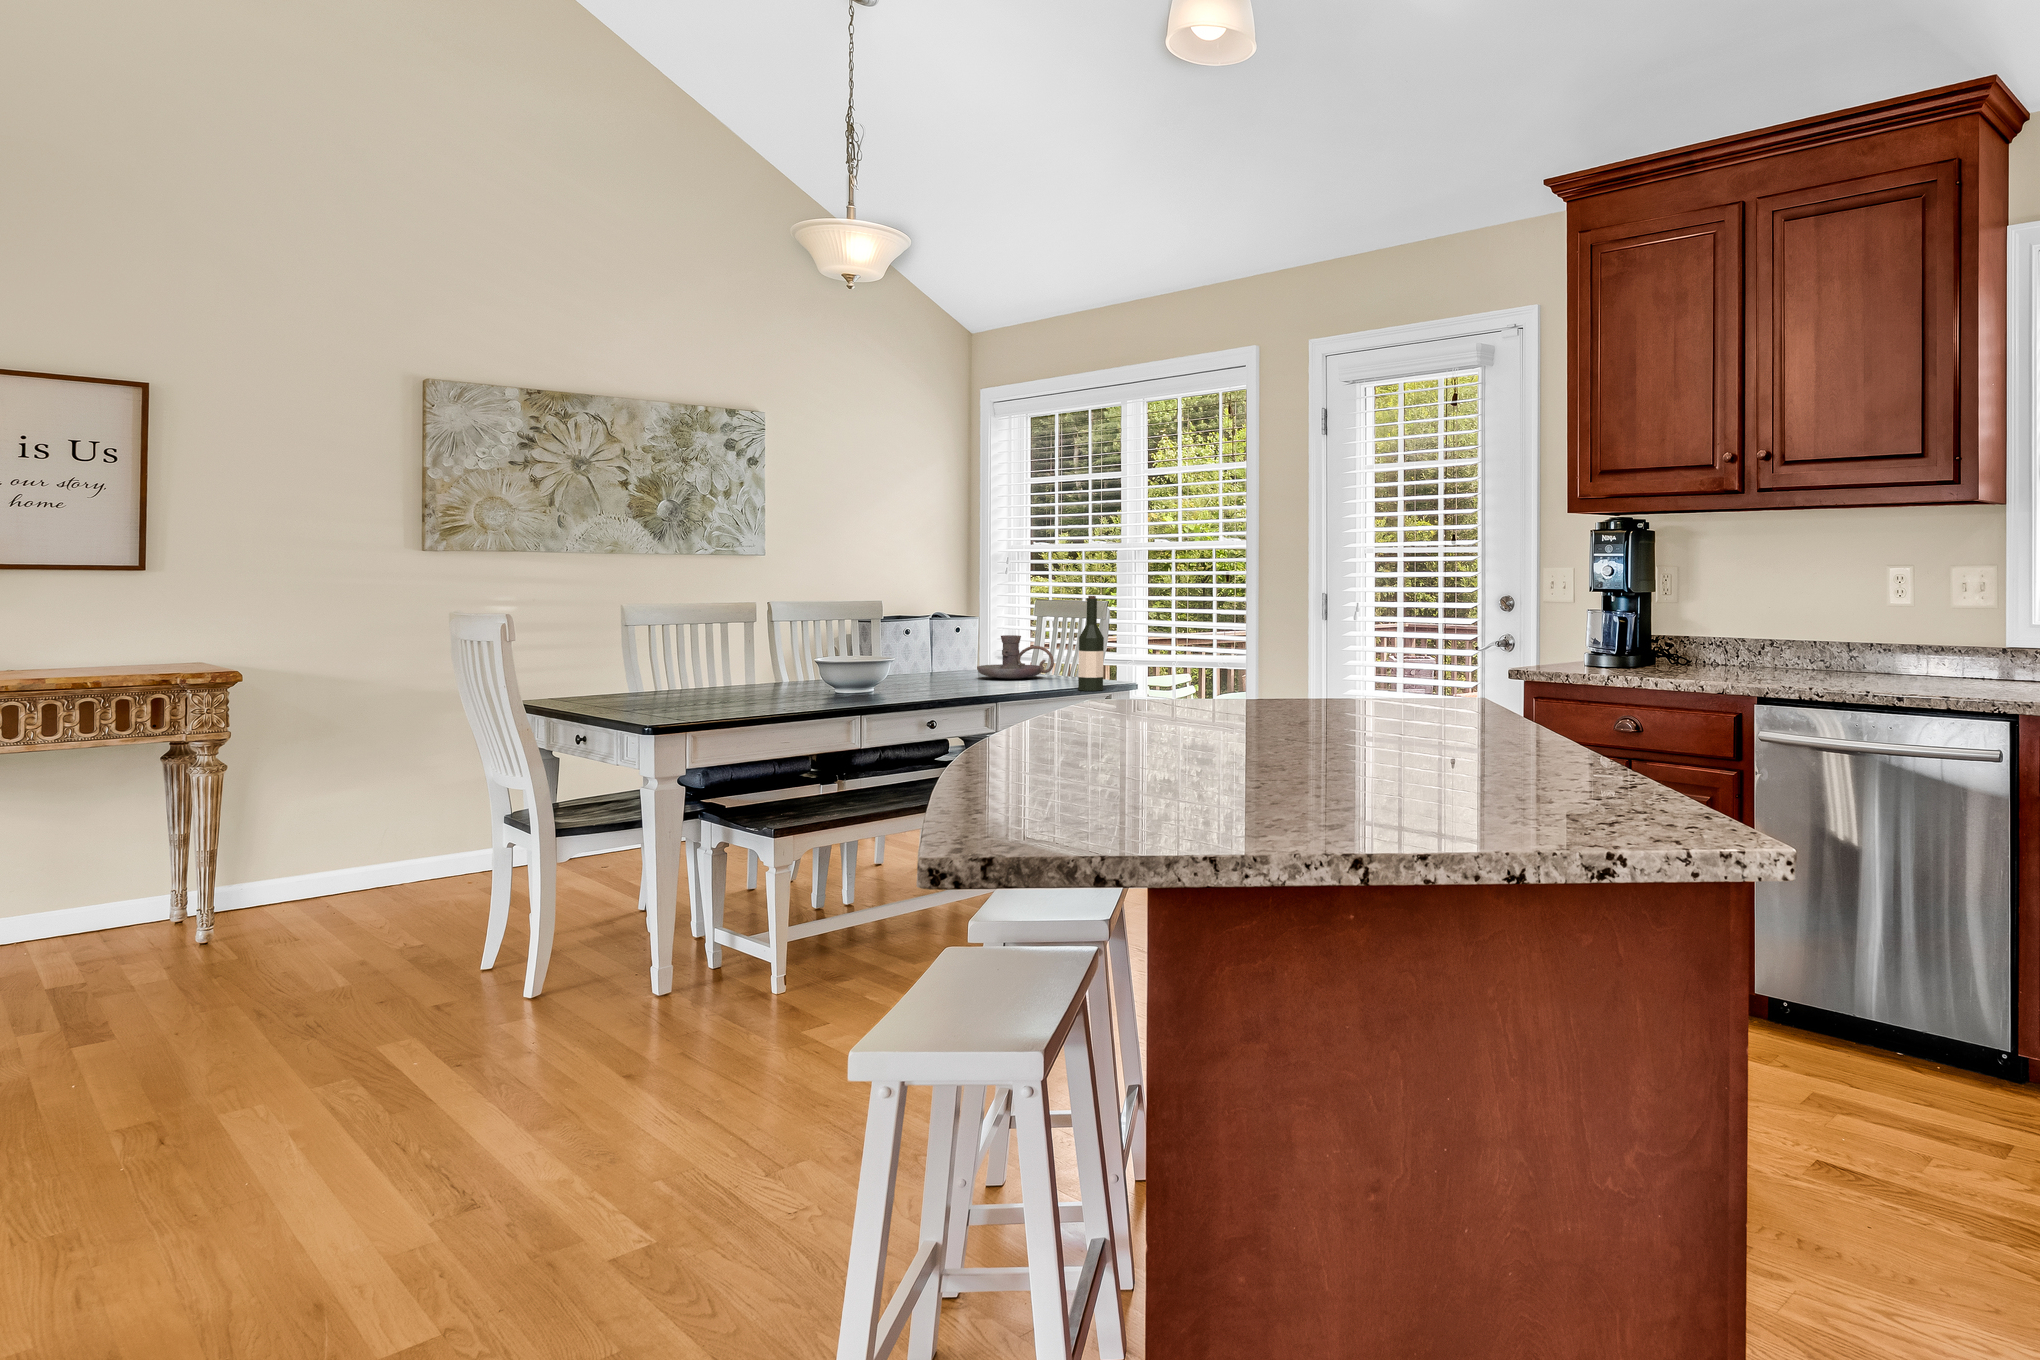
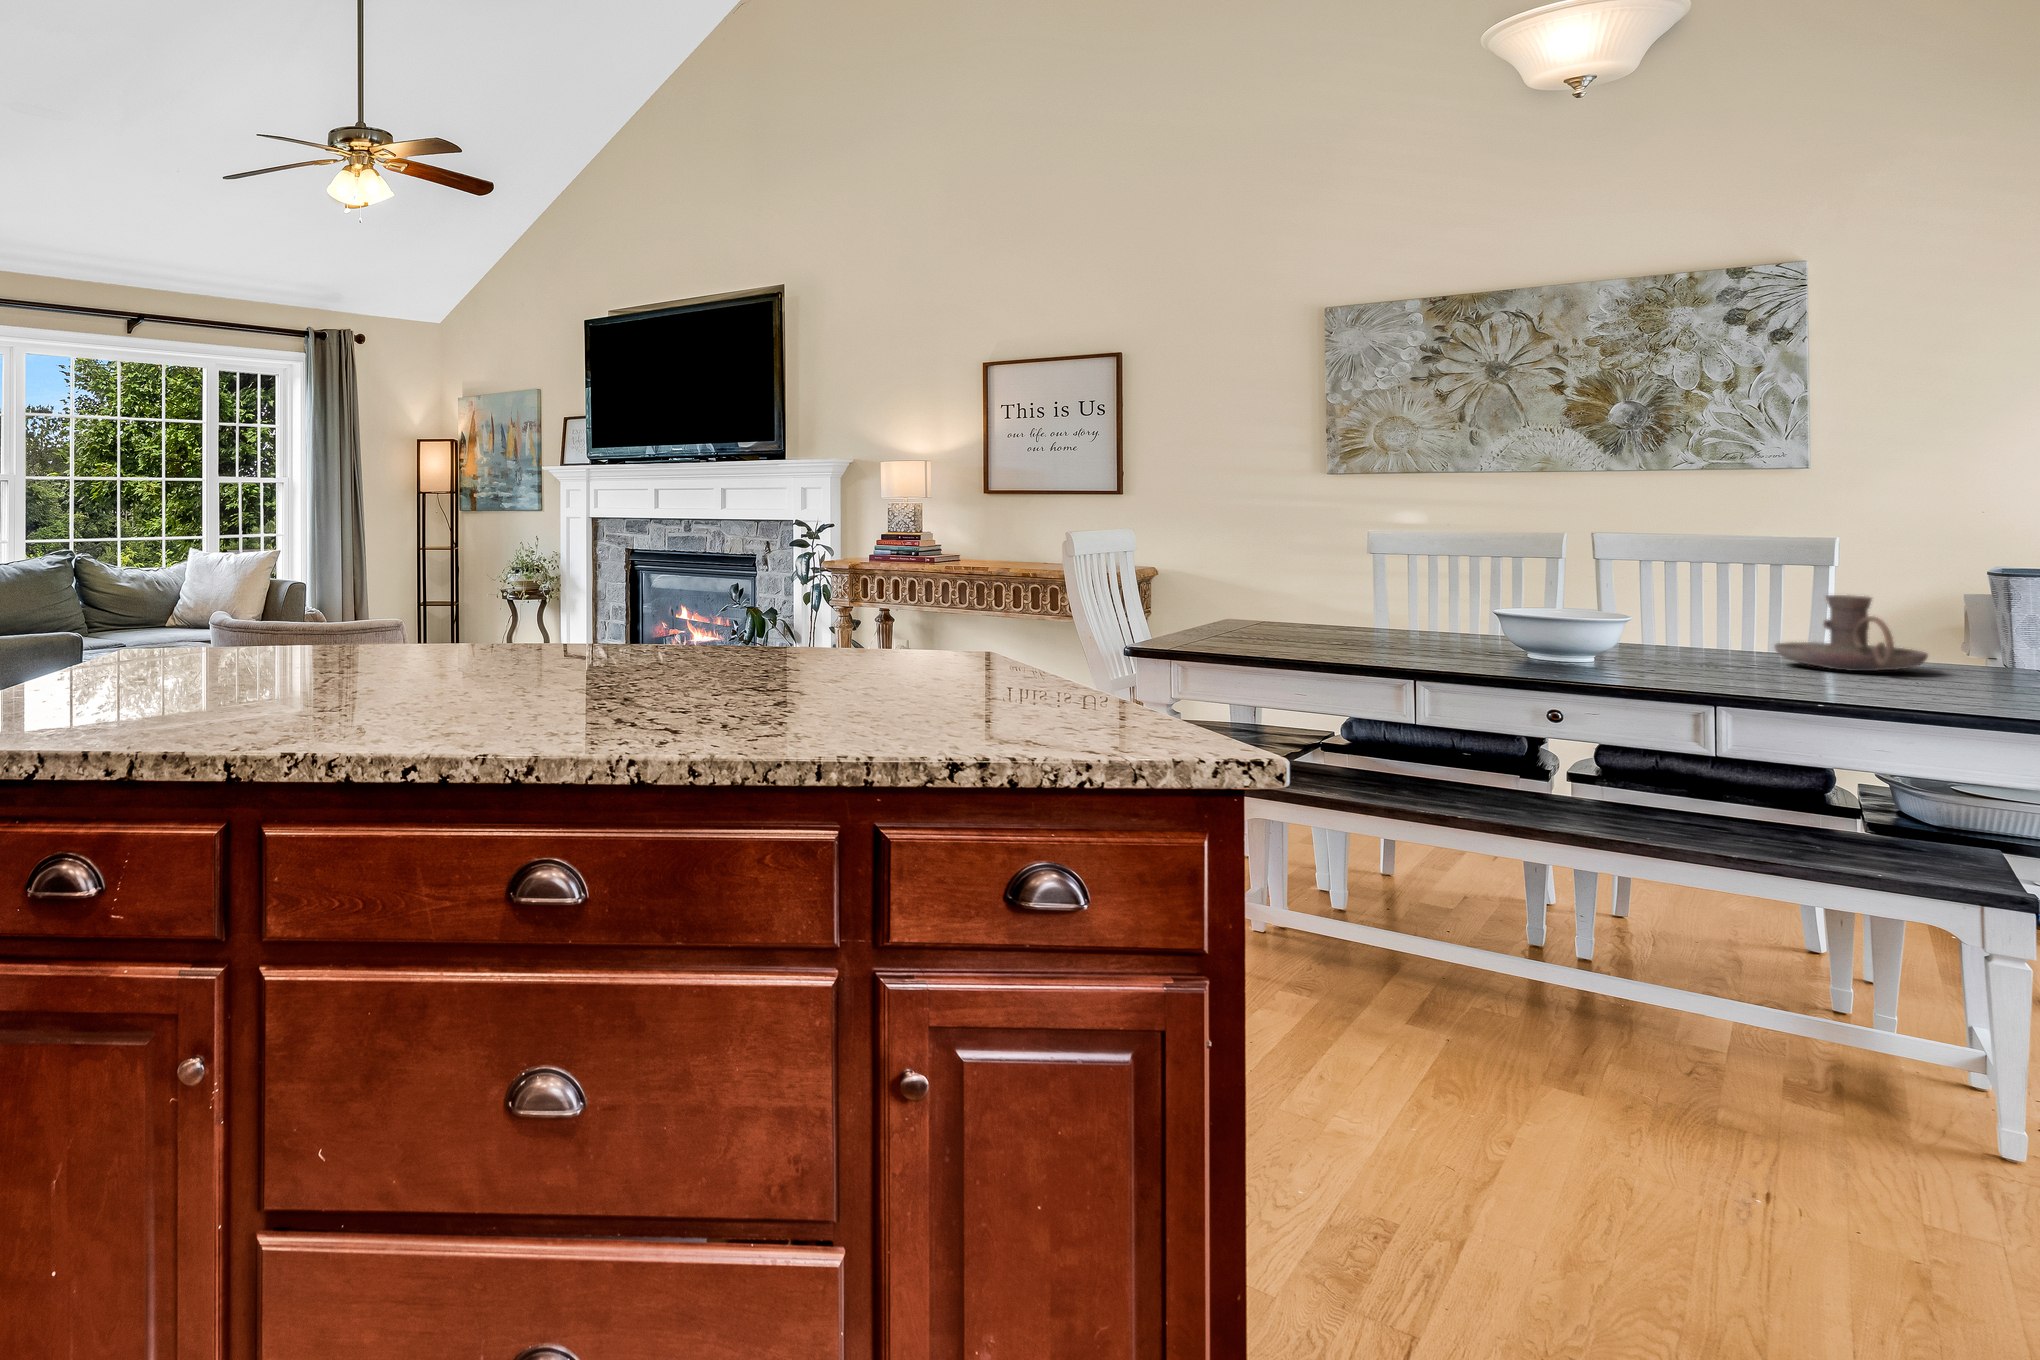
wine bottle: present [1078,596,1104,691] -> none [1704,529,1761,693]

